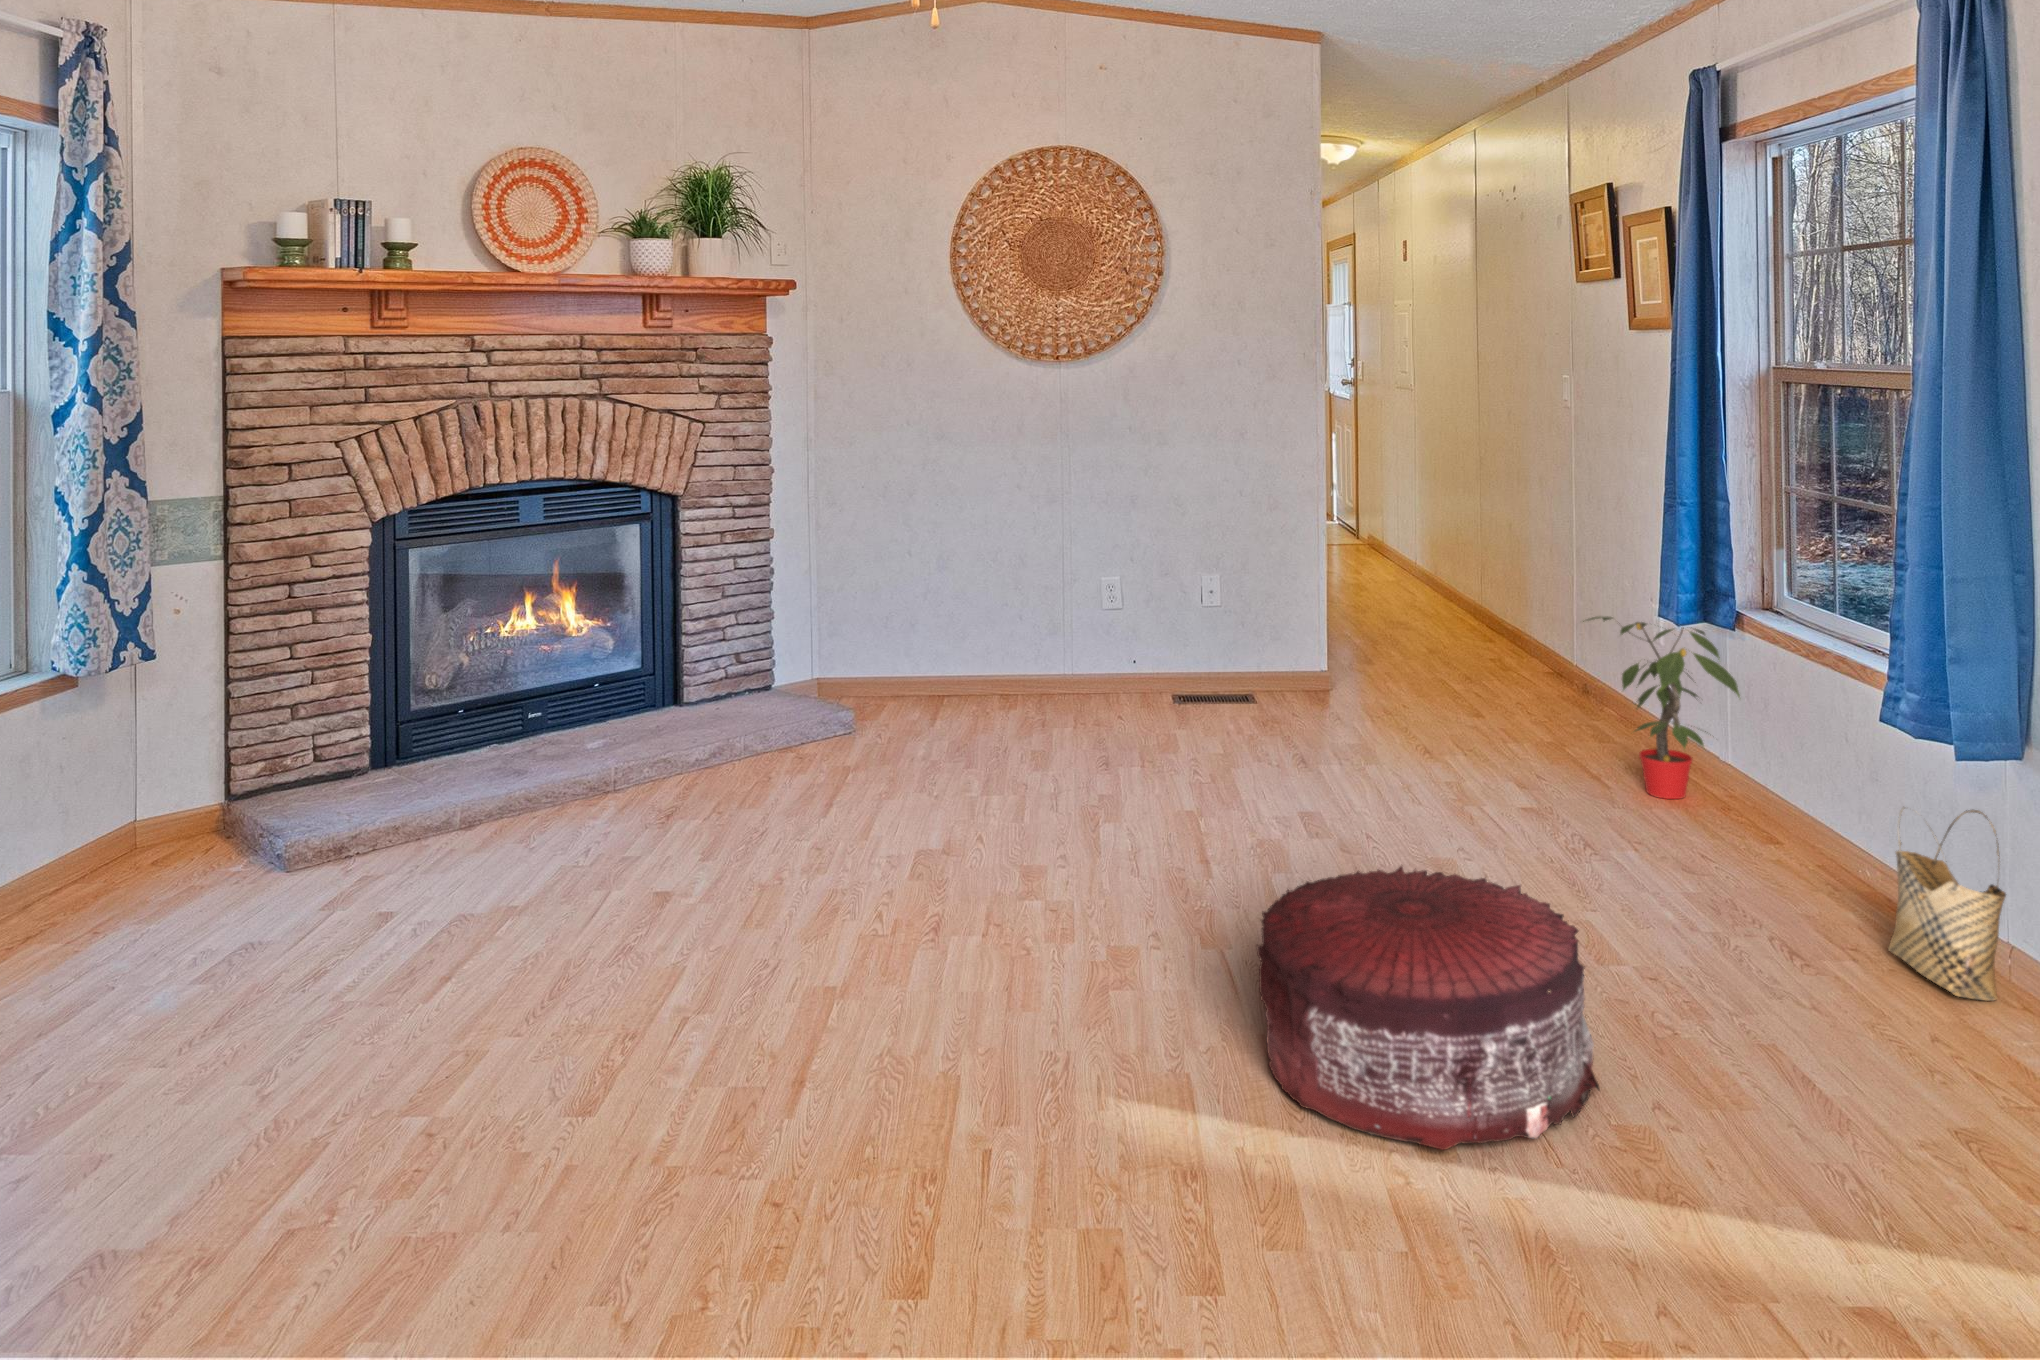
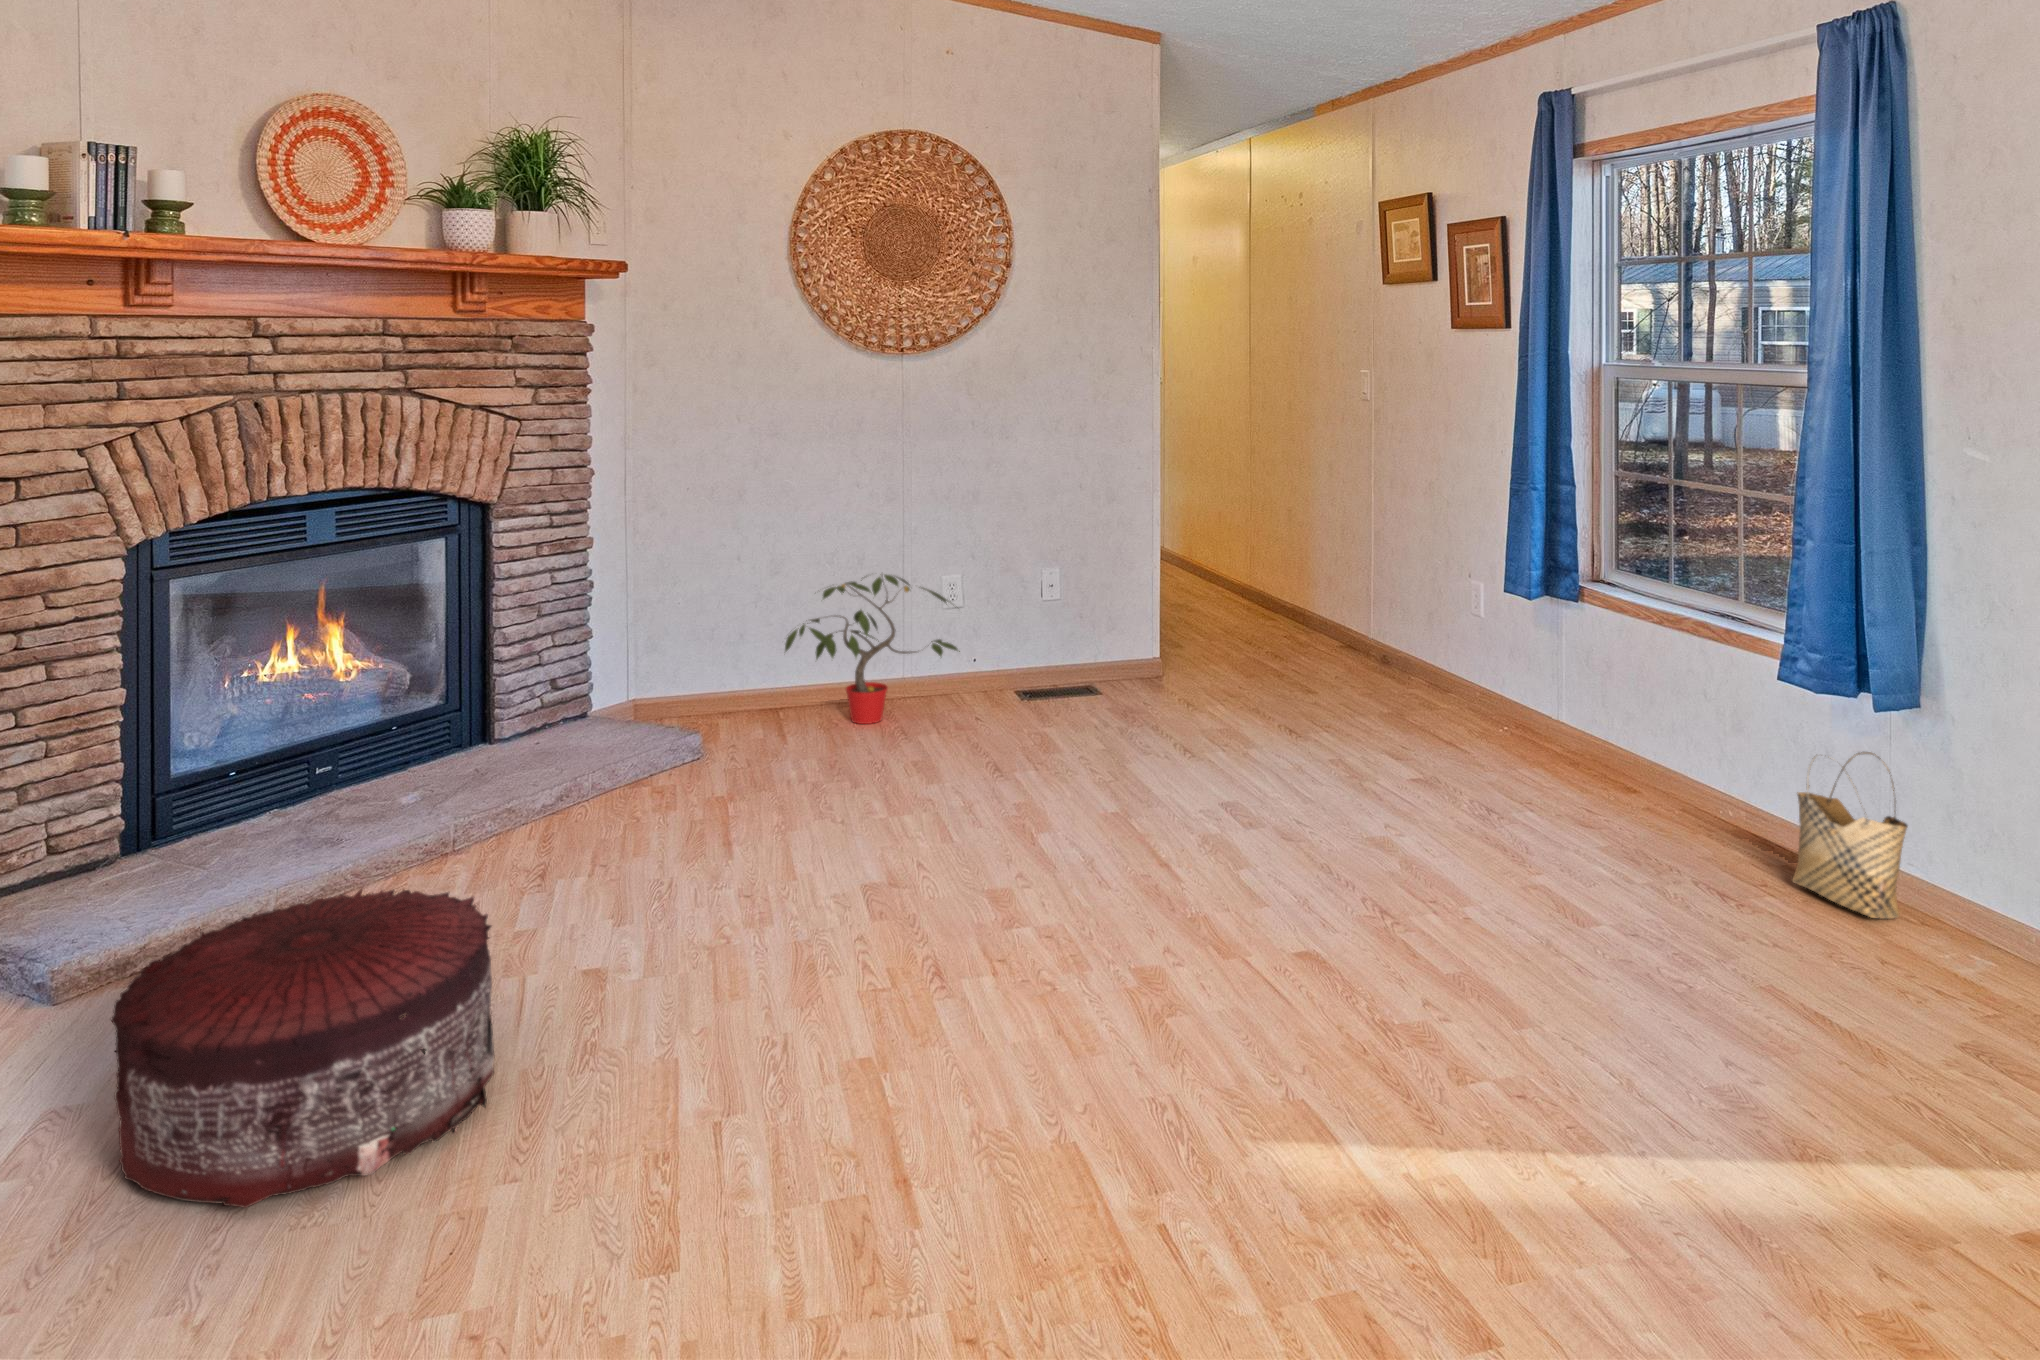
potted plant: present [1583,617,1740,799] -> present [785,575,960,724]
pouf: present [1256,866,1600,1150] -> present [111,889,494,1208]

